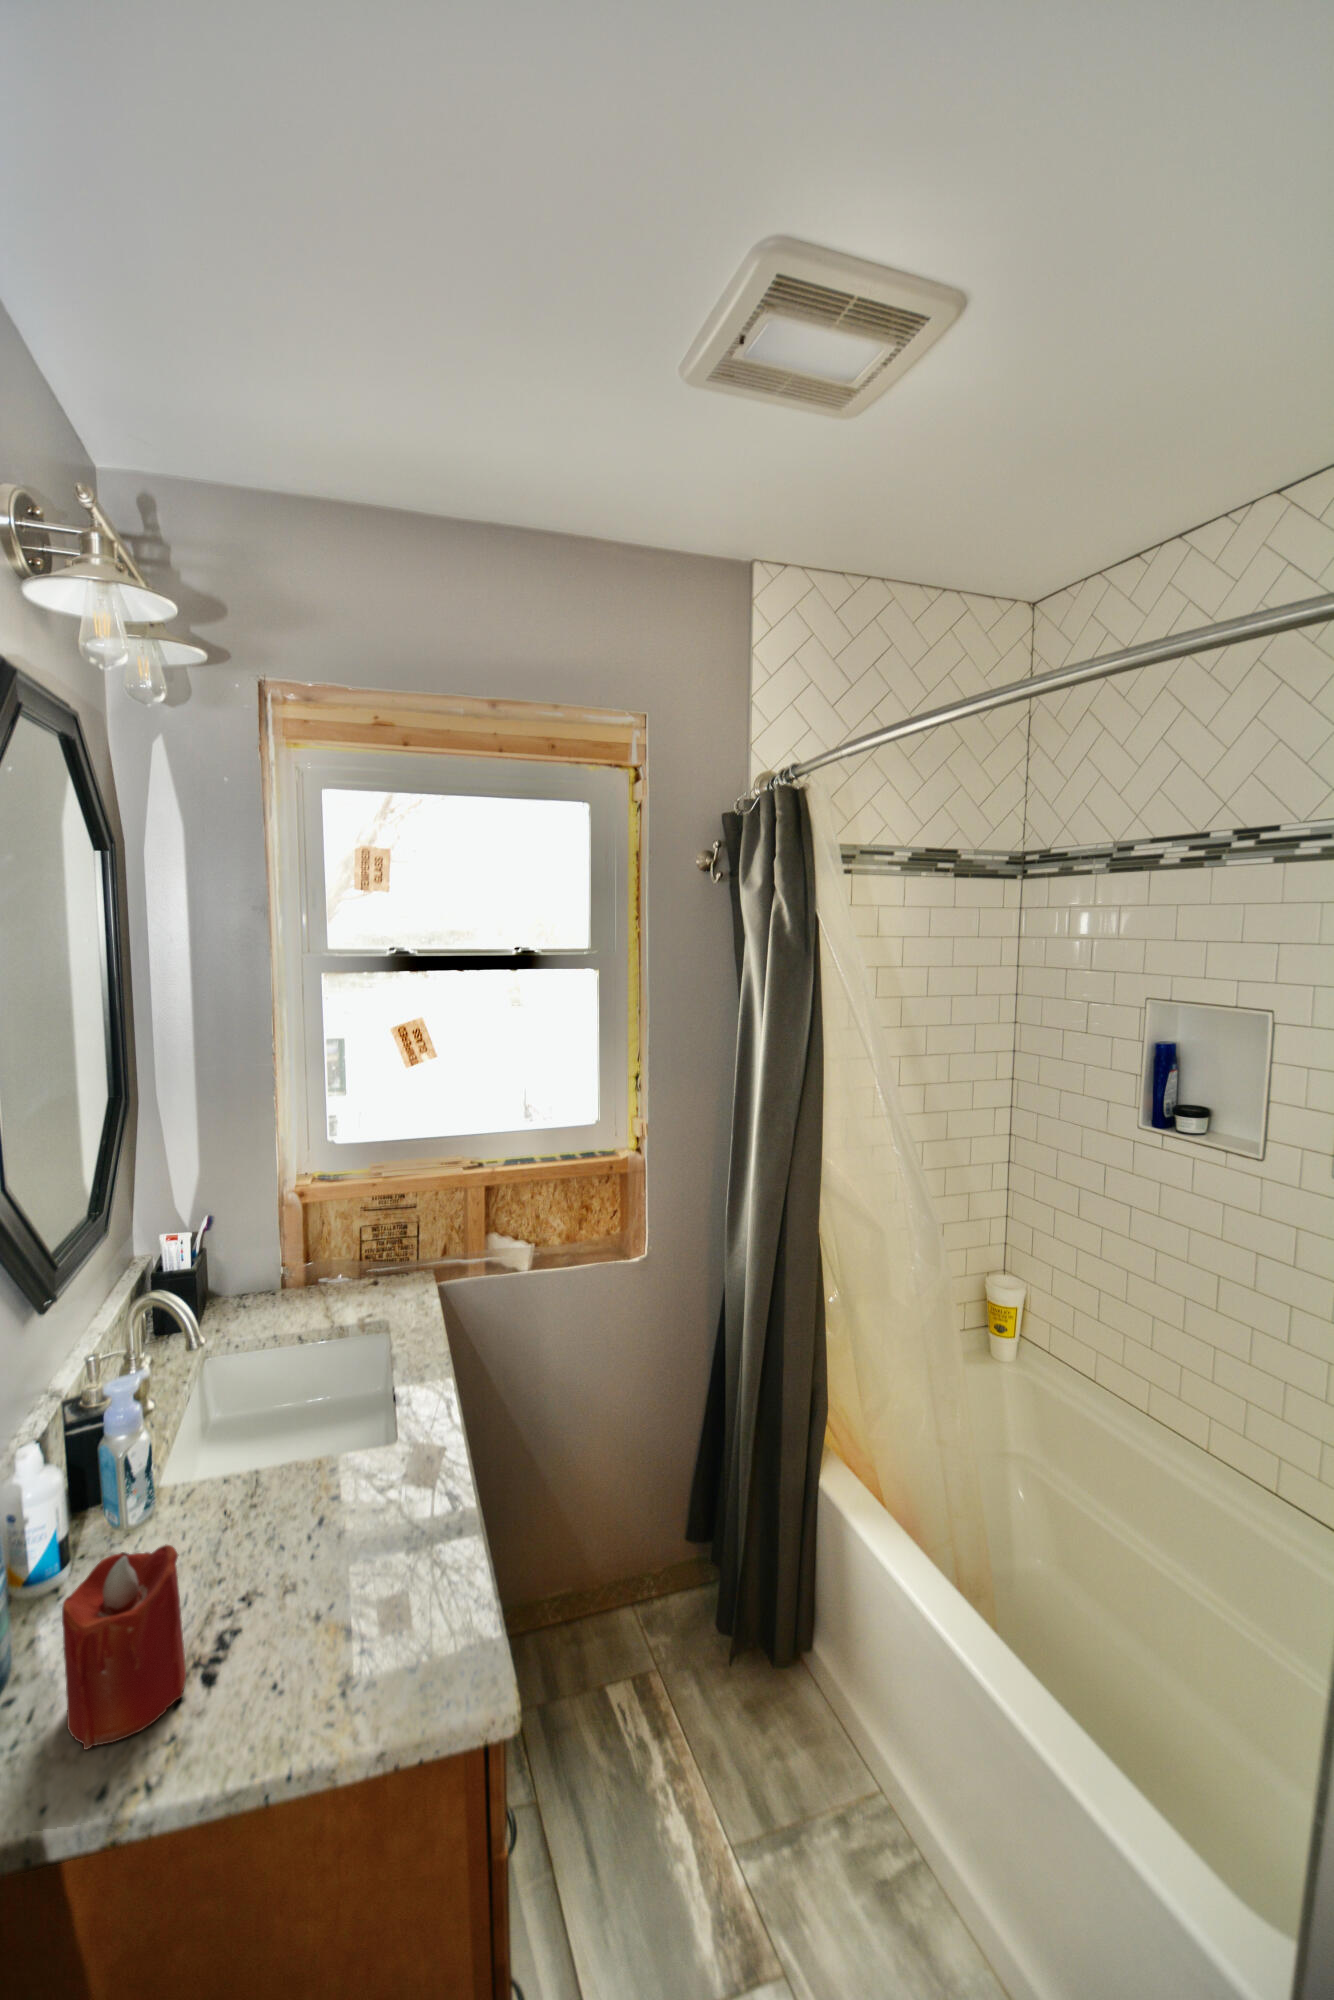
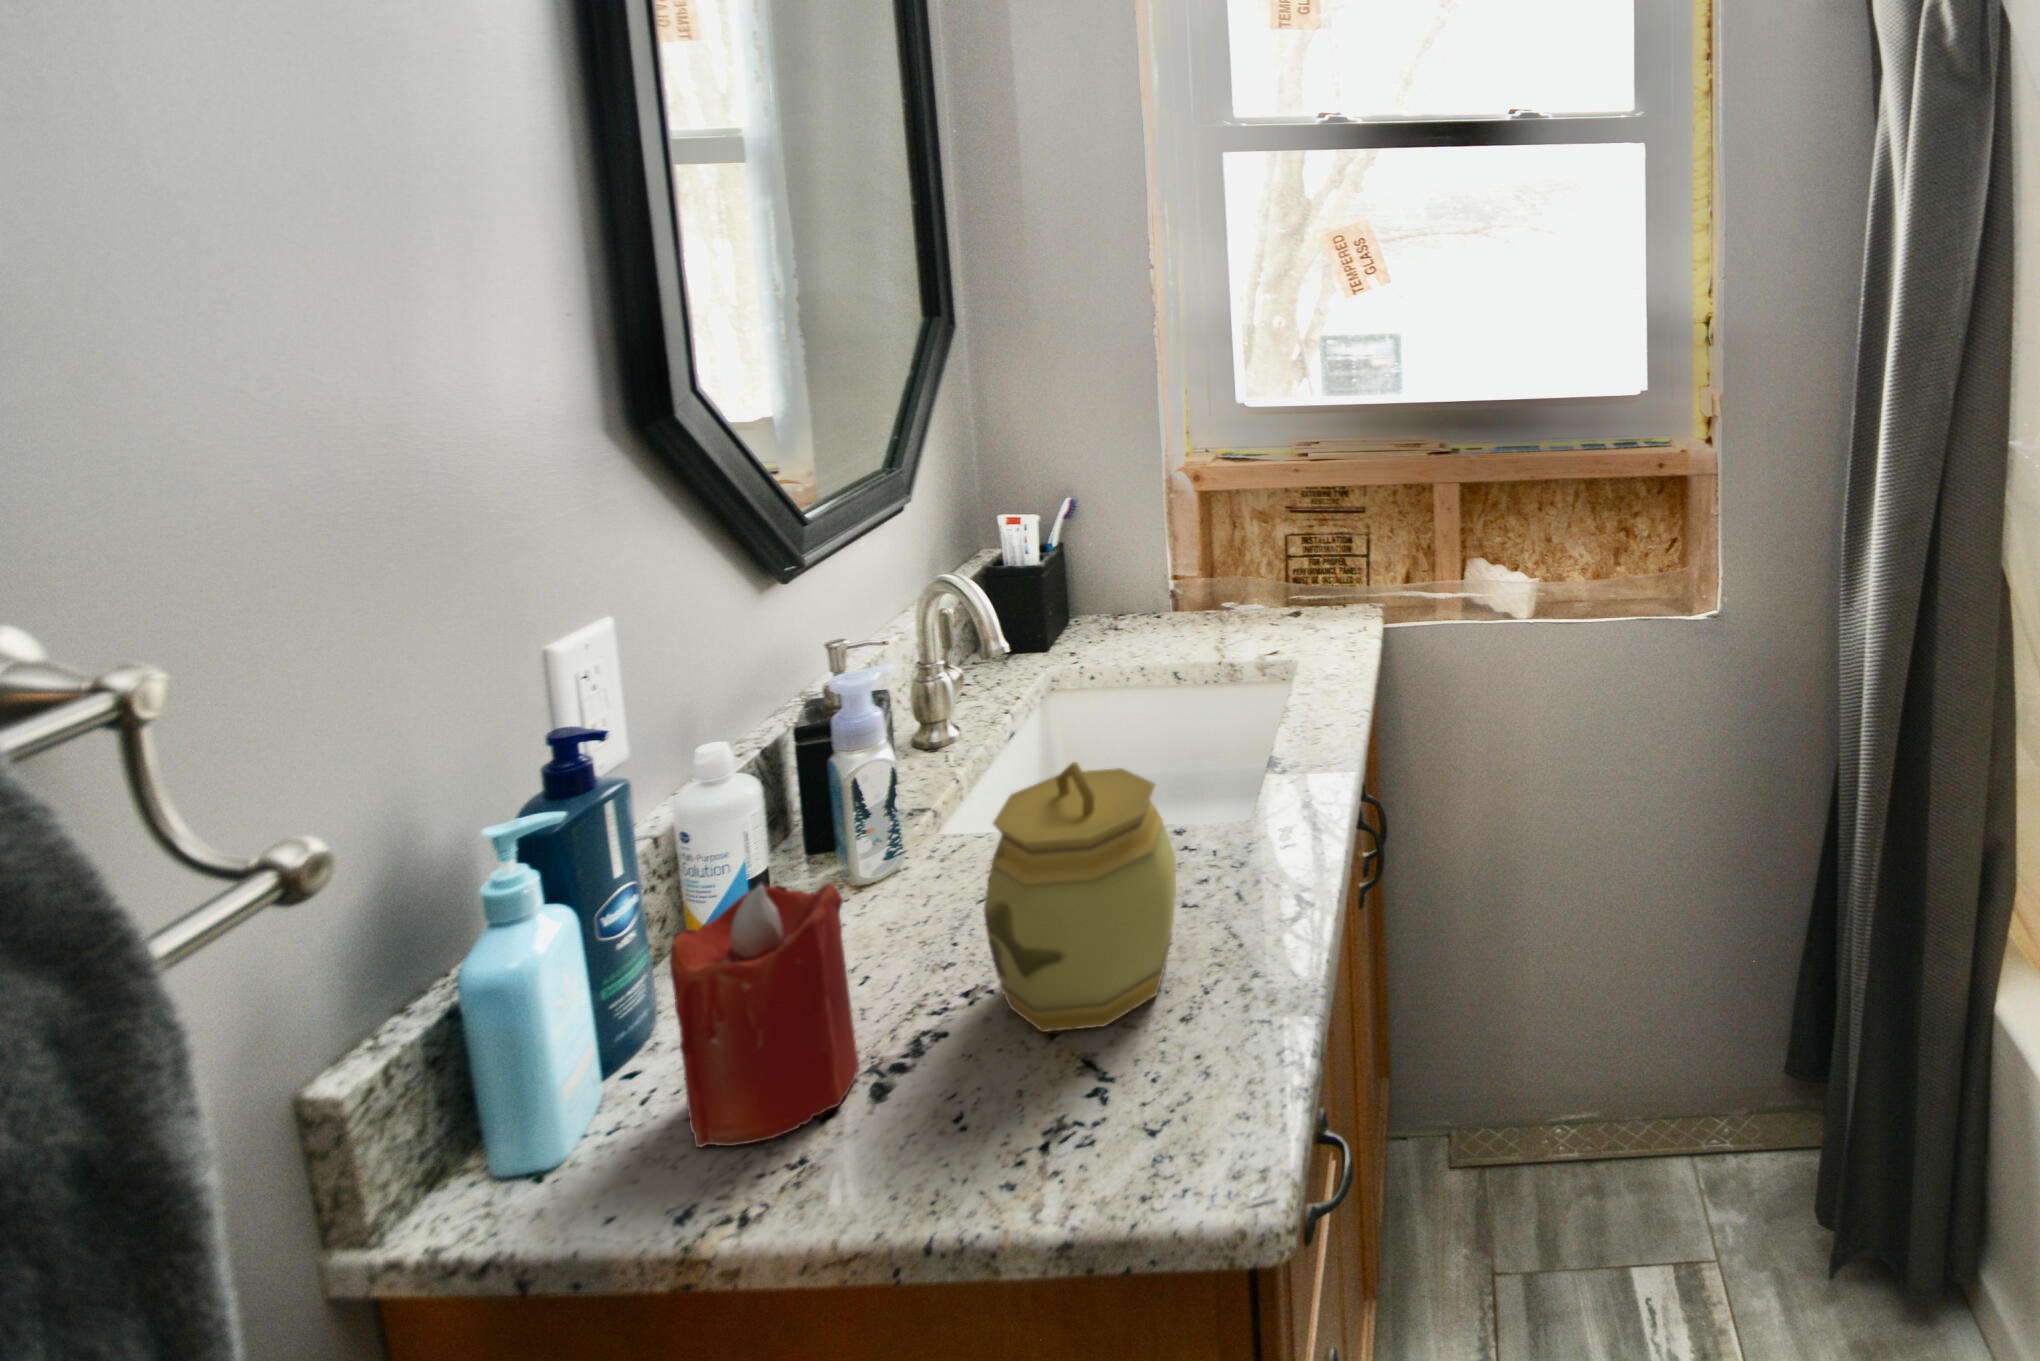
jar: none [264,1428,386,1615] -> present [983,762,1176,1032]

